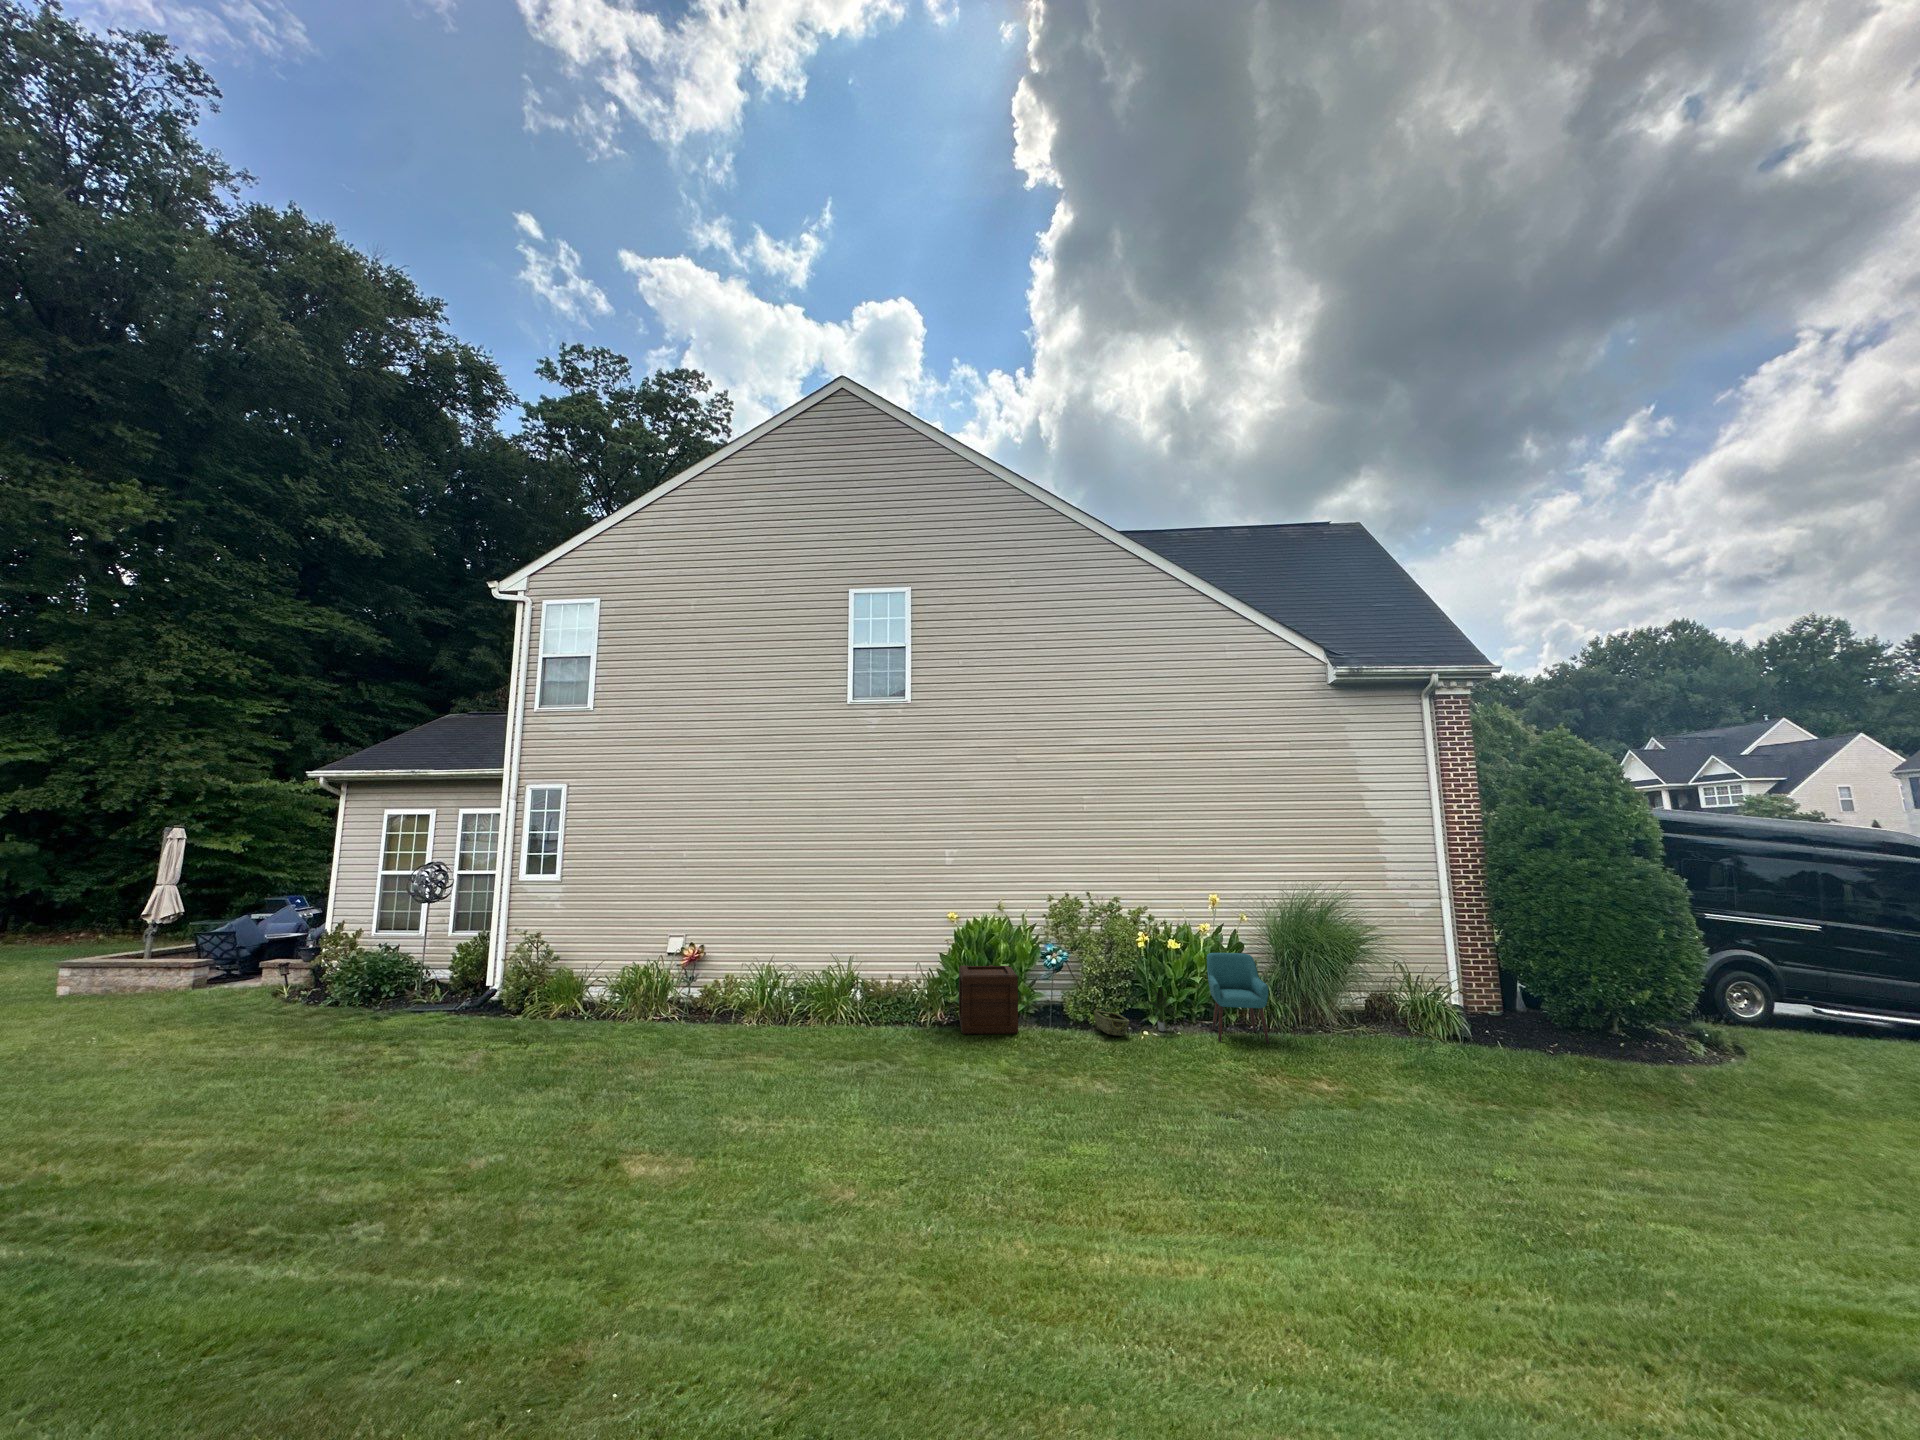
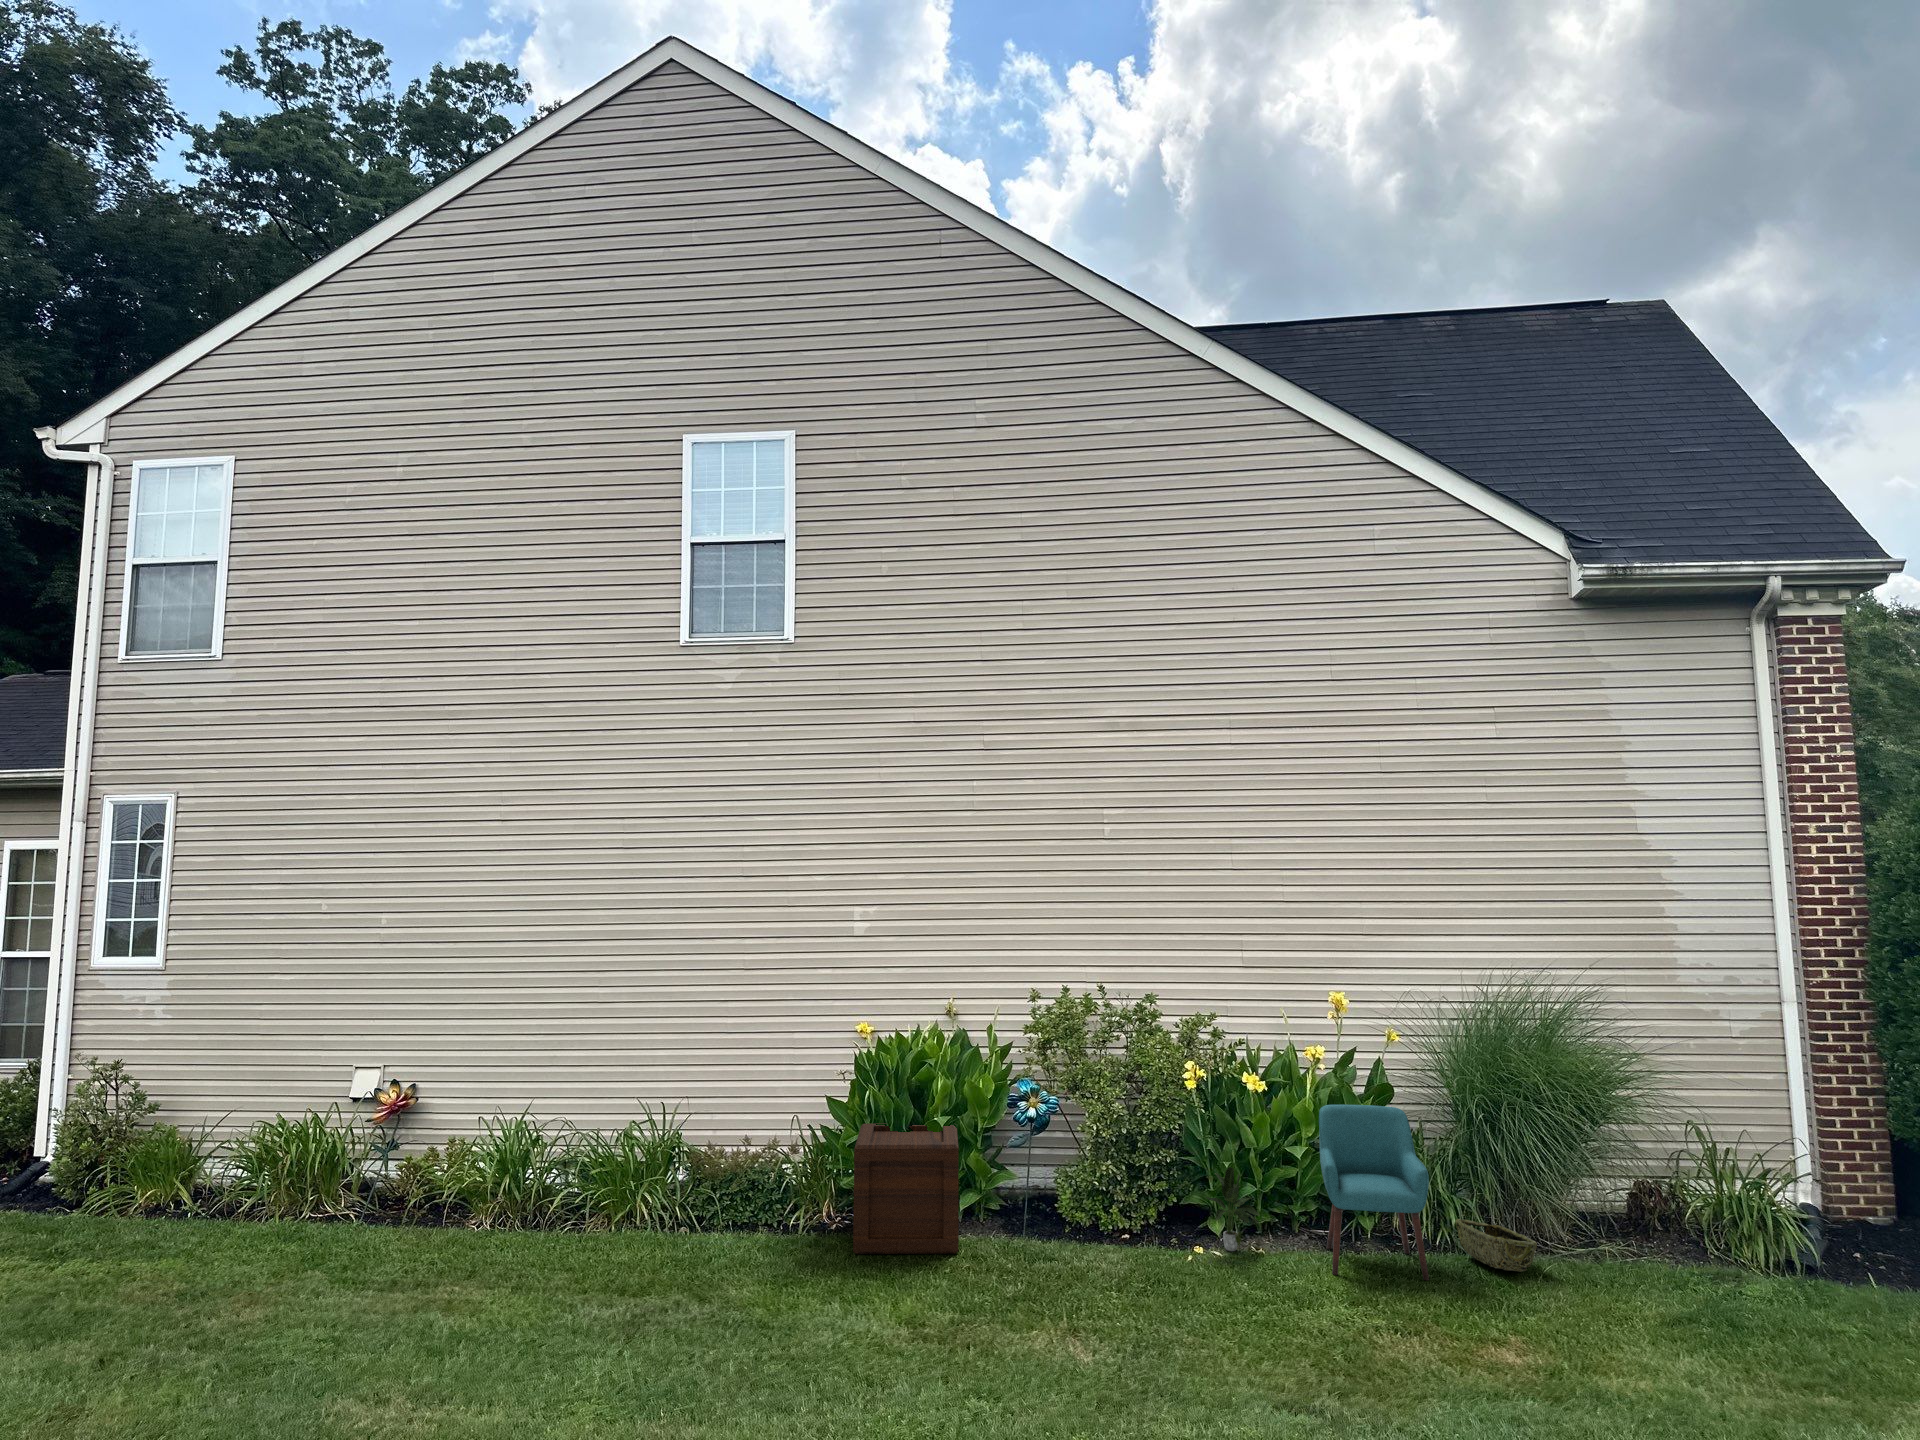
woven basket: present [1094,1010,1129,1036] -> present [1456,1219,1537,1272]

